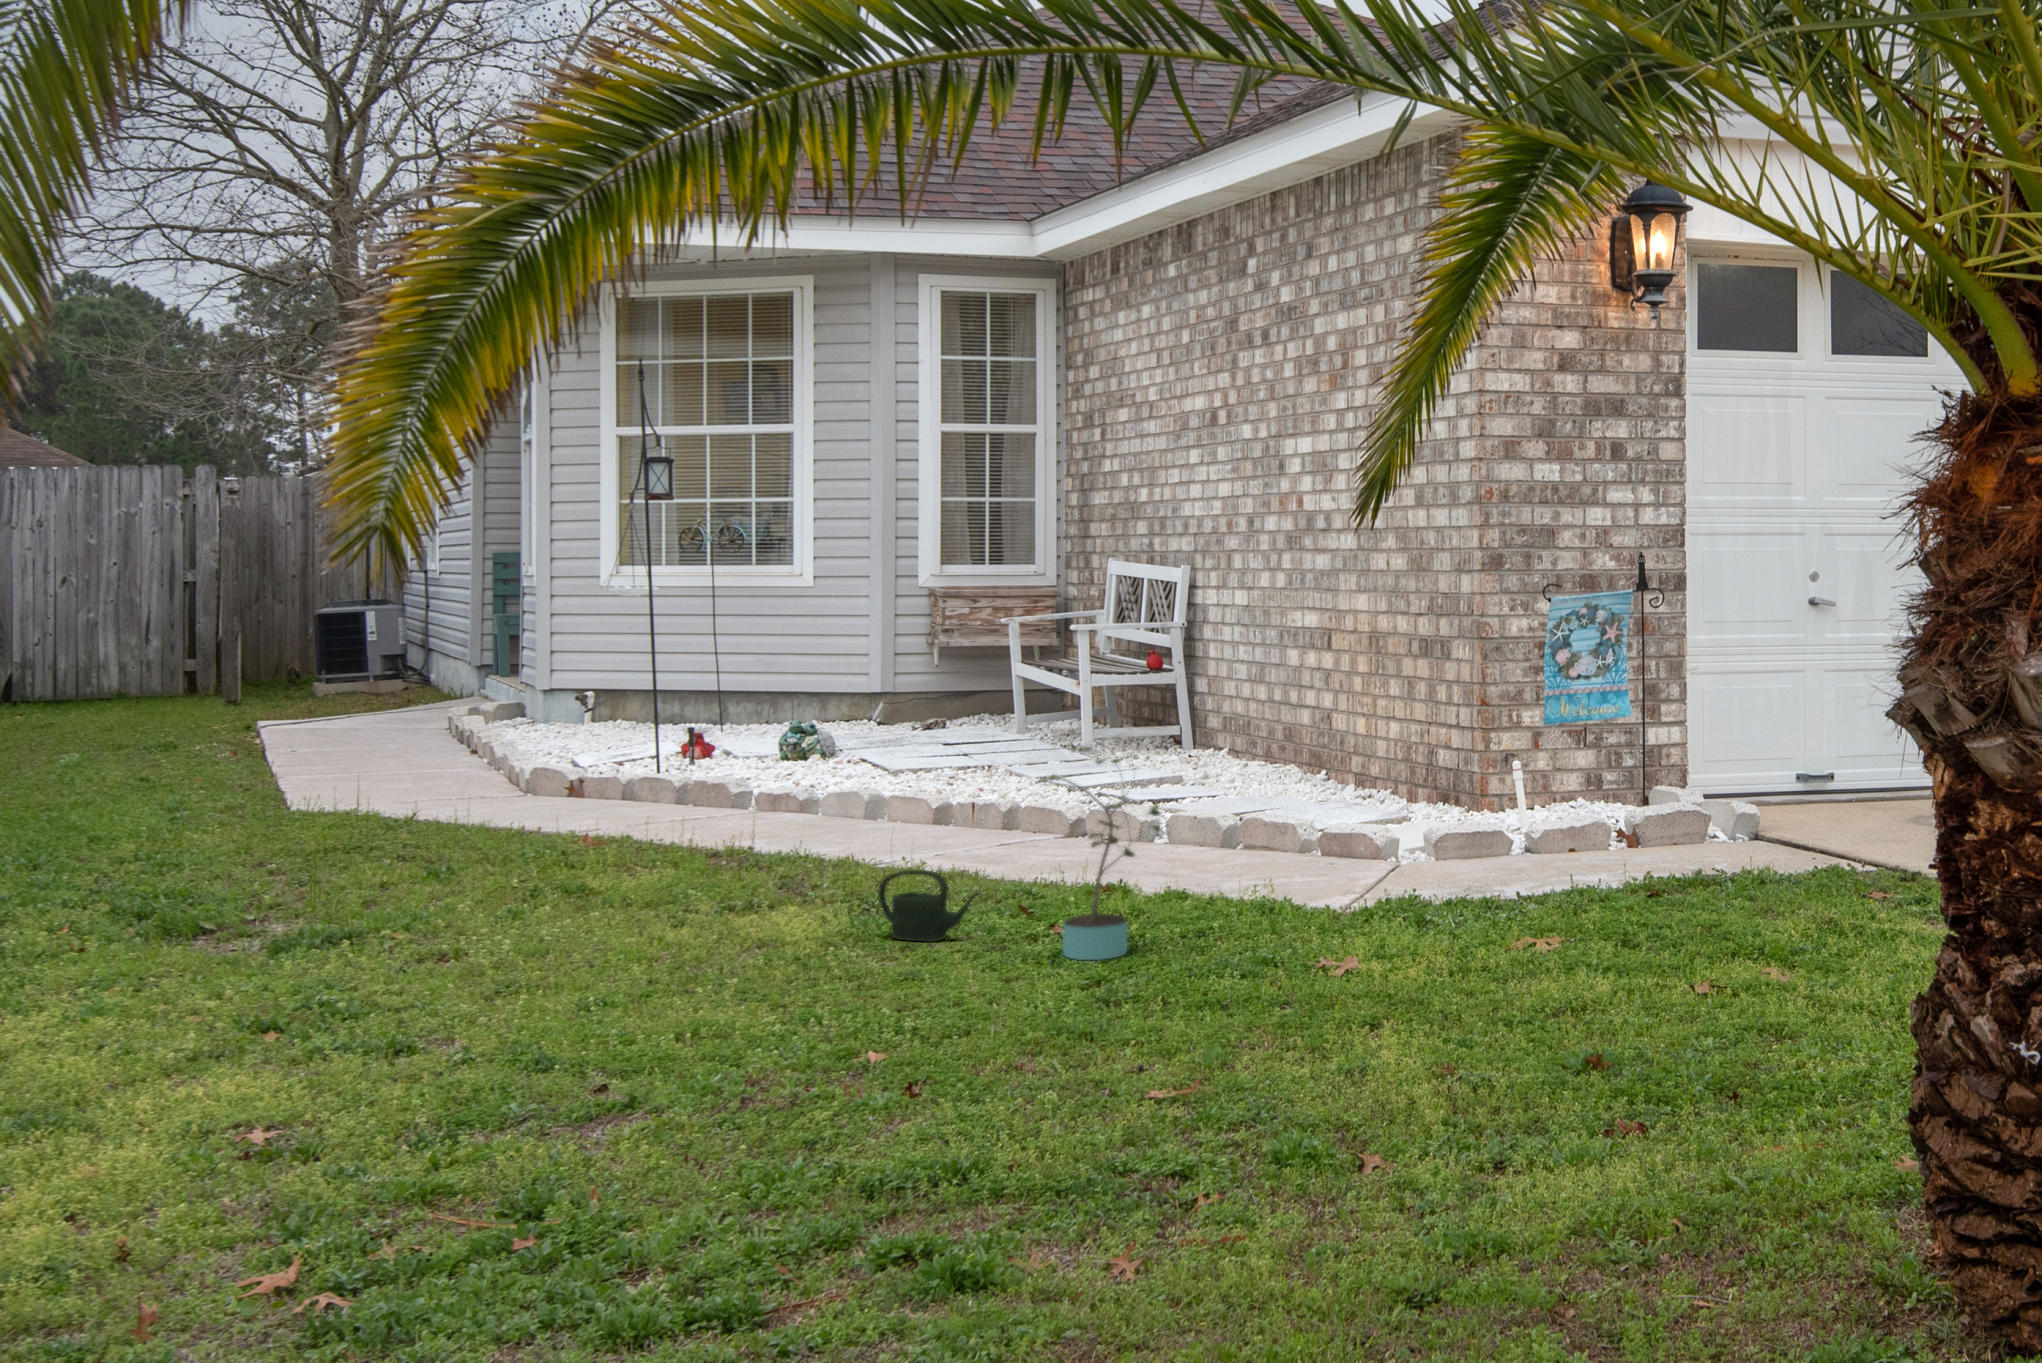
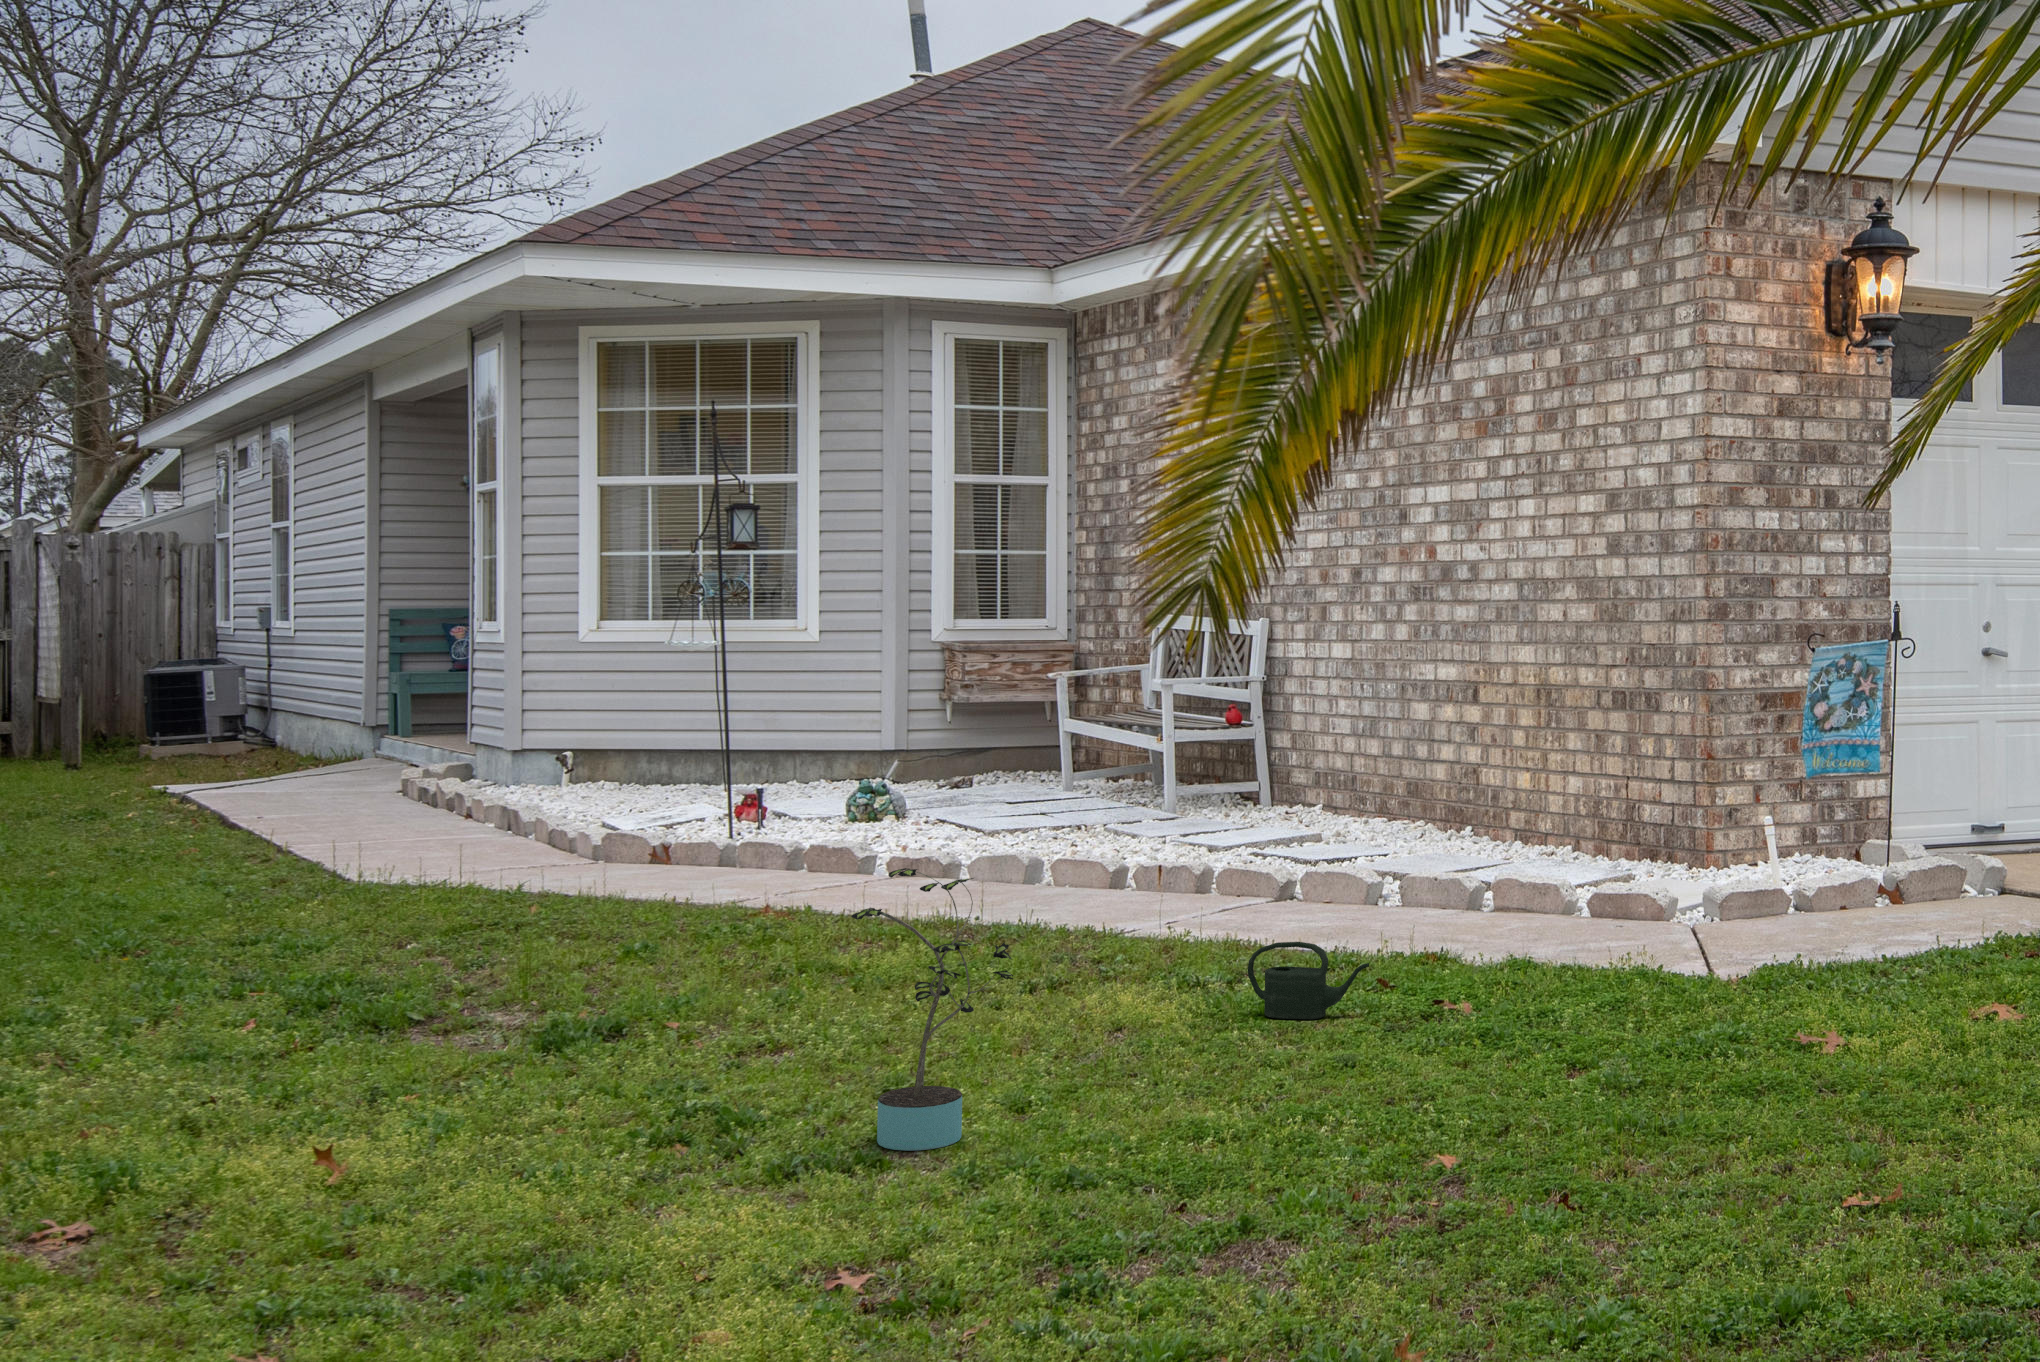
potted plant: present [1041,747,1163,960] -> present [851,868,1013,1151]

